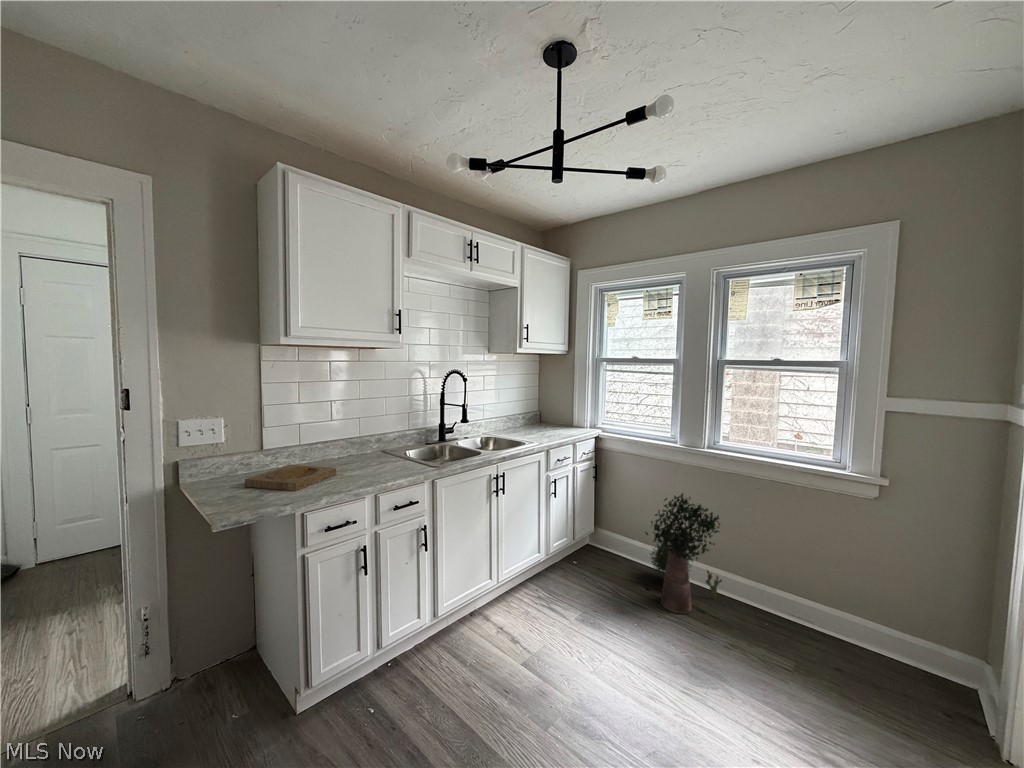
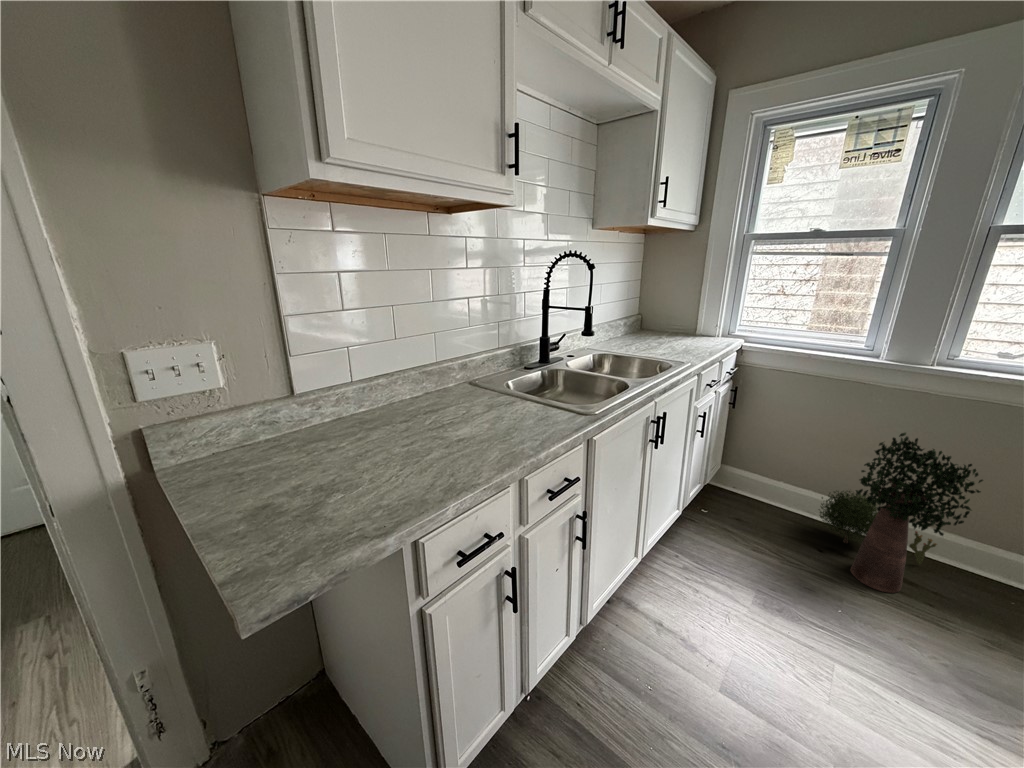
tray: present [245,465,336,491] -> none [279,420,434,487]

